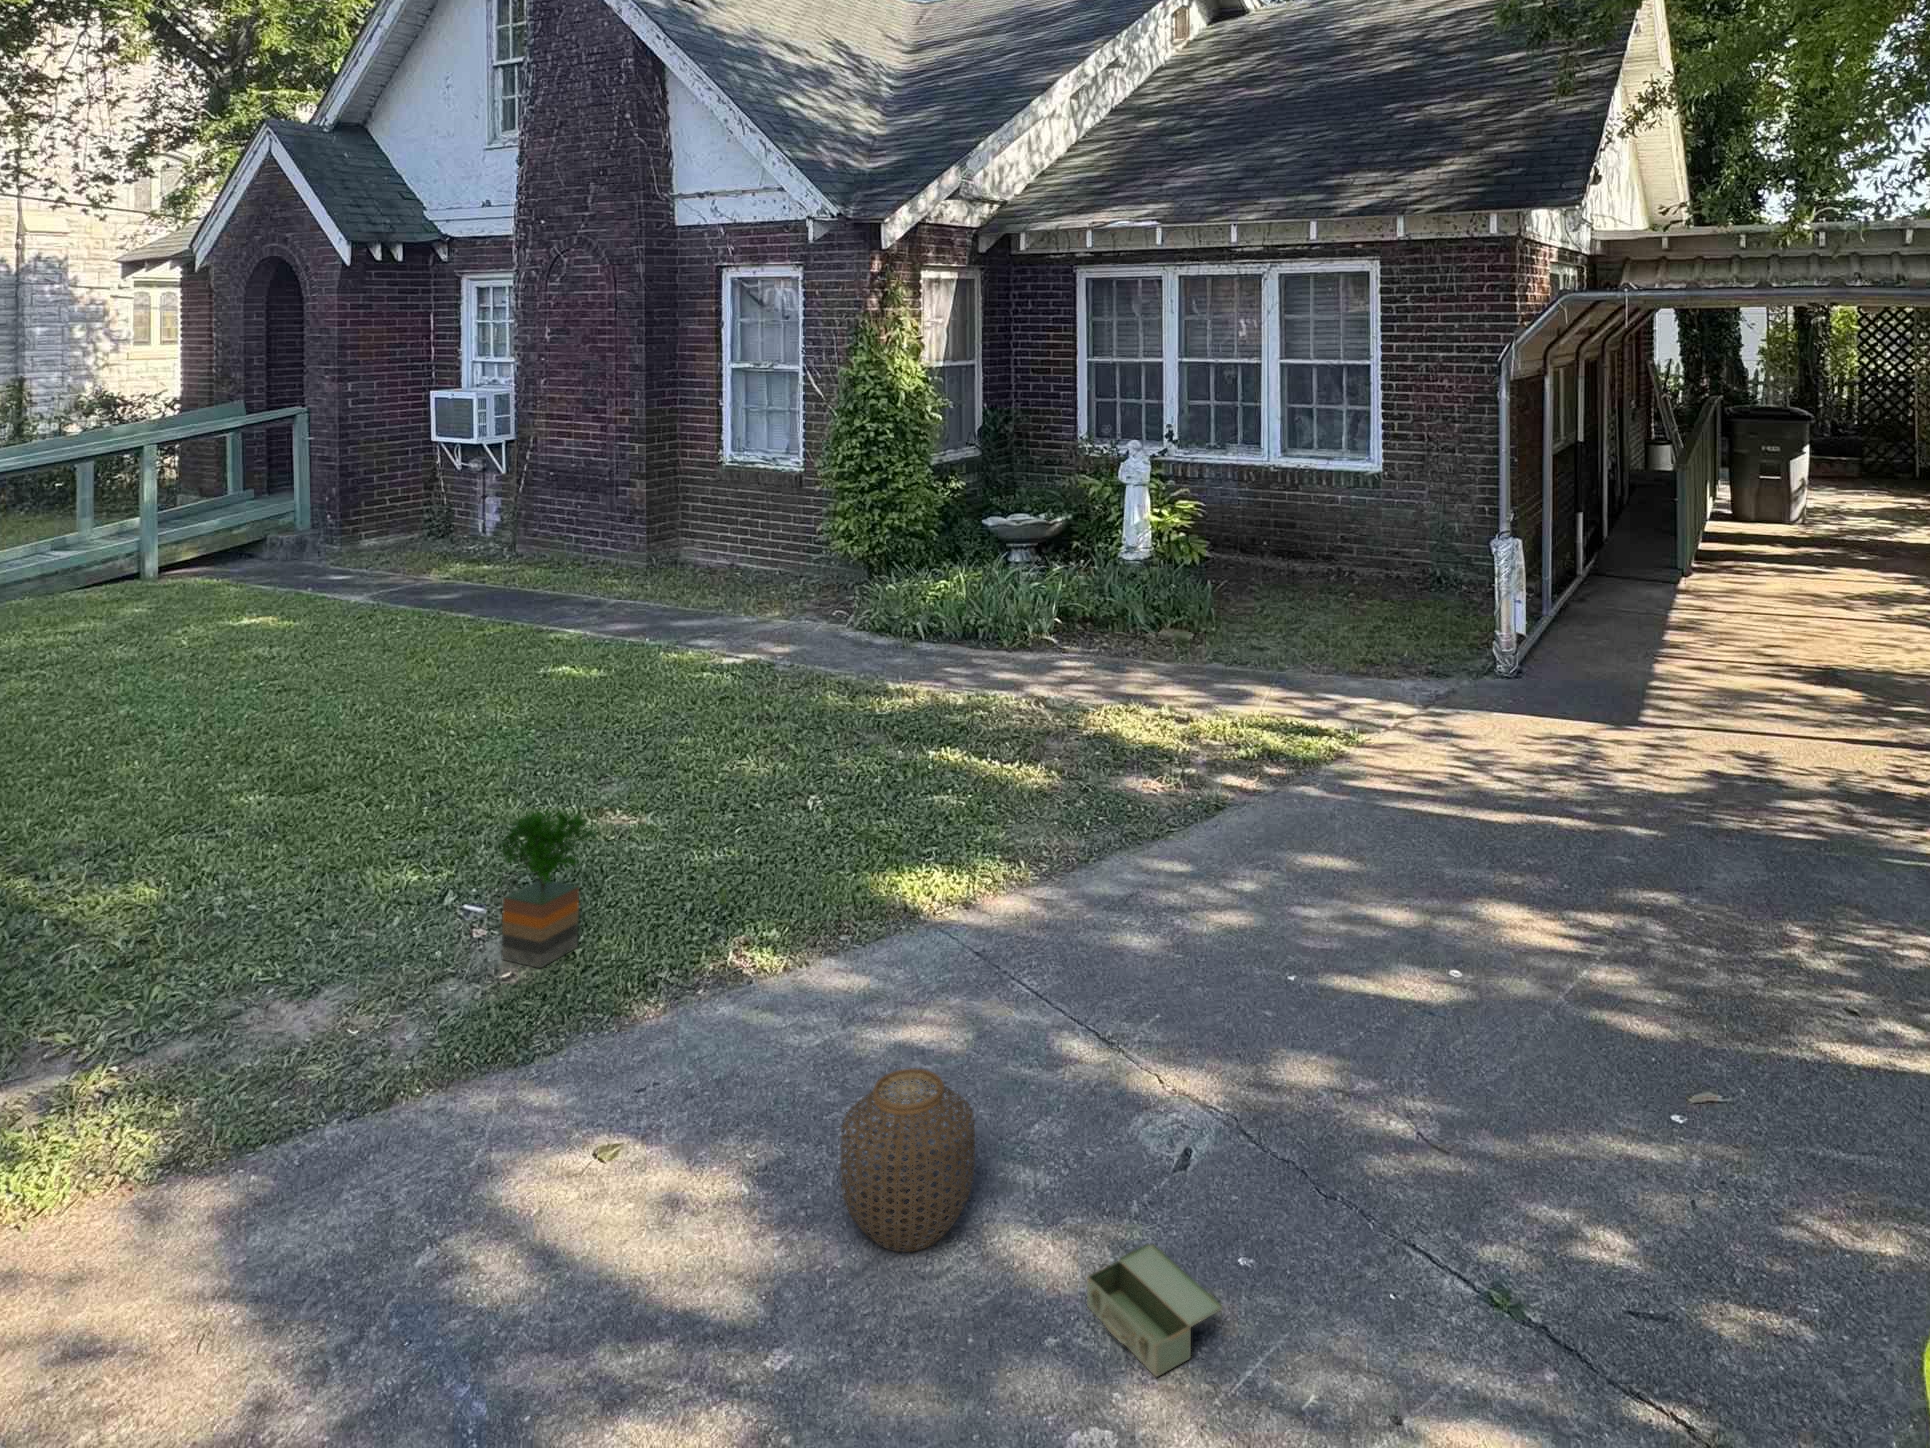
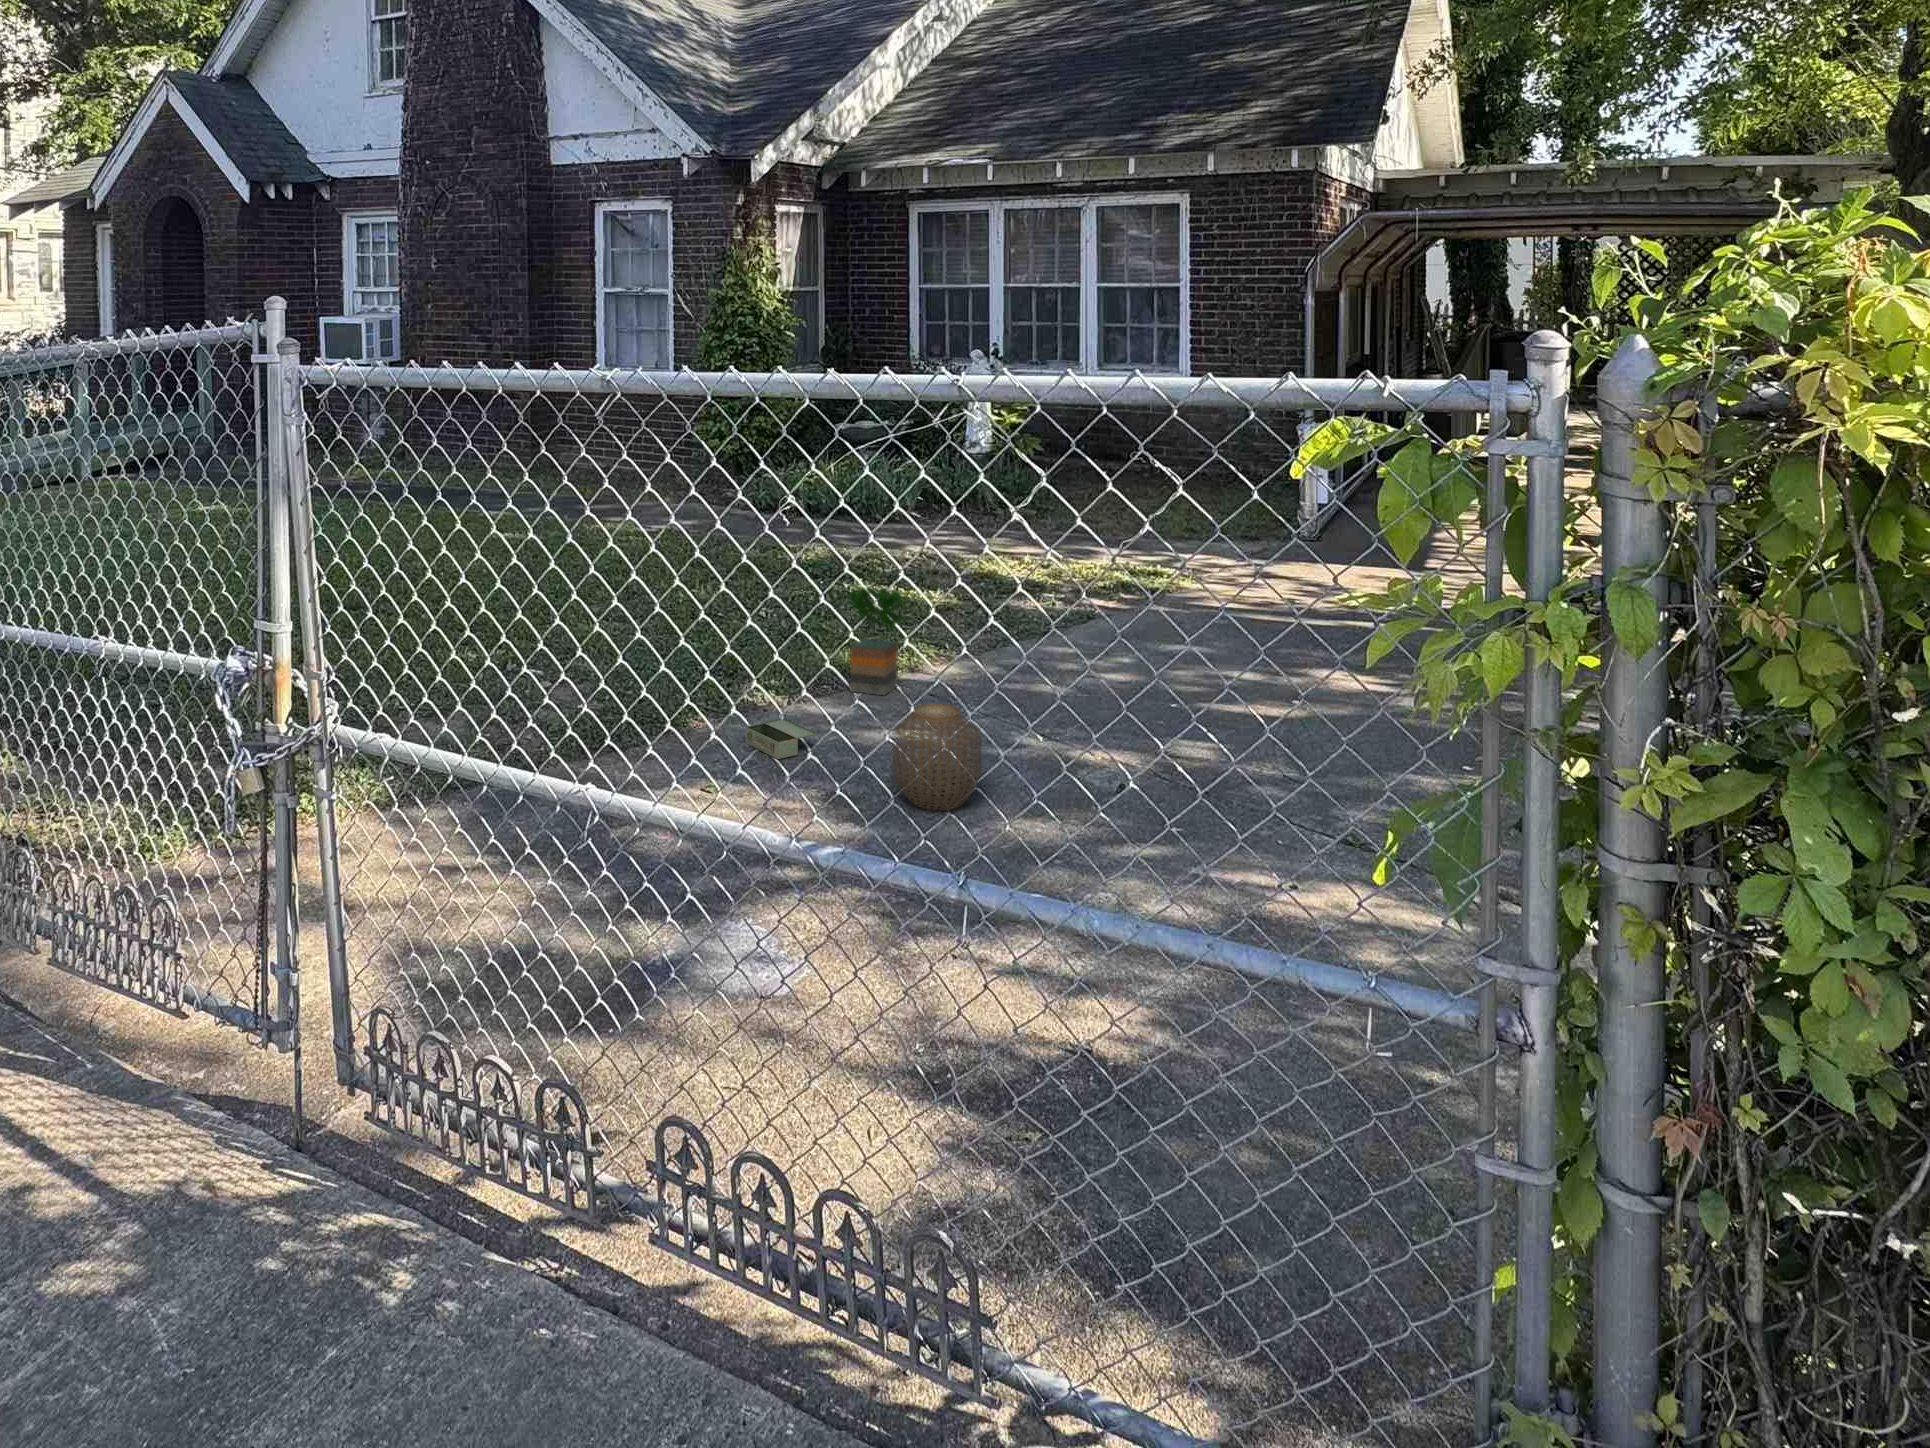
potted tree: present [501,812,595,968] -> present [847,587,909,695]
toolbox: present [1087,1244,1222,1377] -> present [745,719,816,759]

